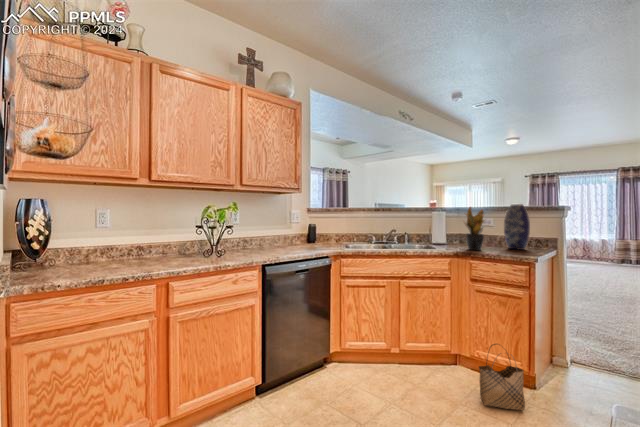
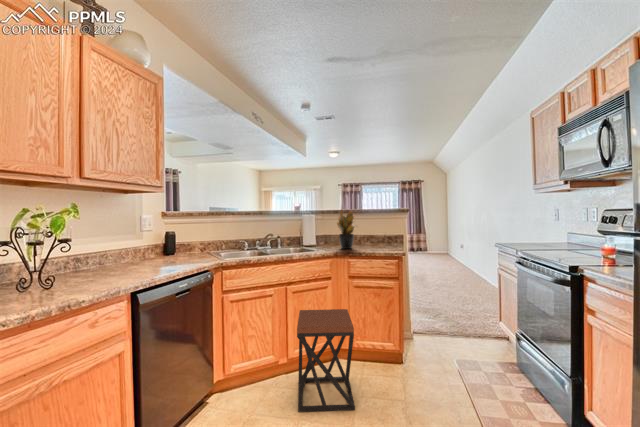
vase: present [504,204,530,250] -> none [365,206,384,246]
stool: none [394,304,460,414] -> present [297,309,355,412]
woven basket: present [479,344,525,410] -> none [369,331,403,391]

